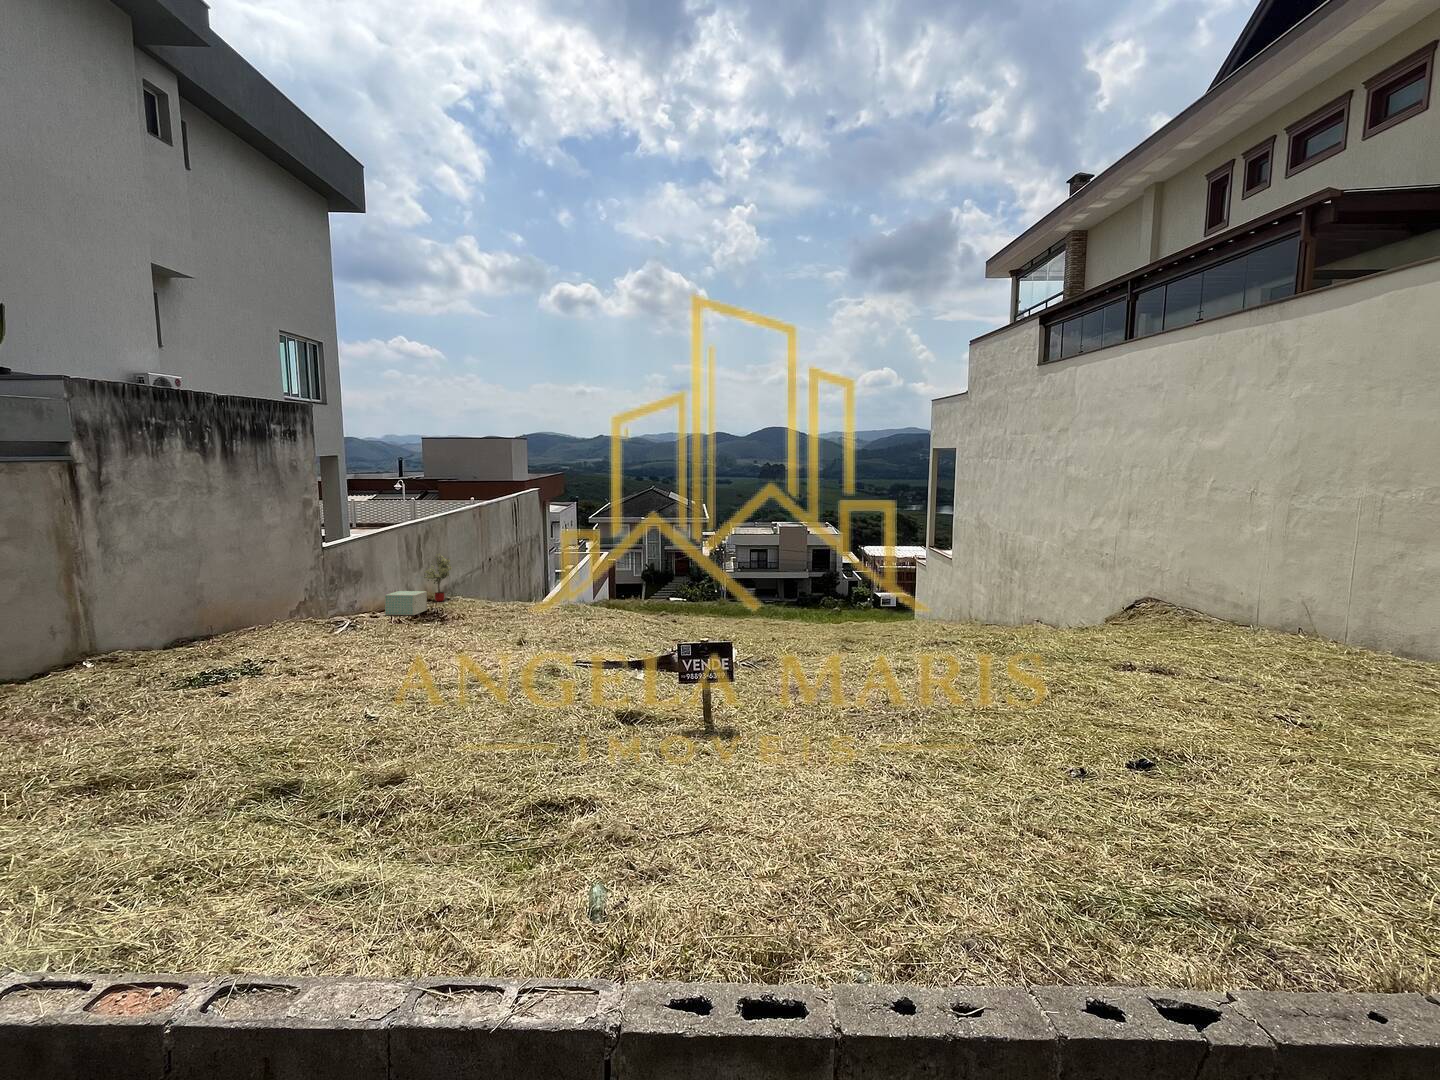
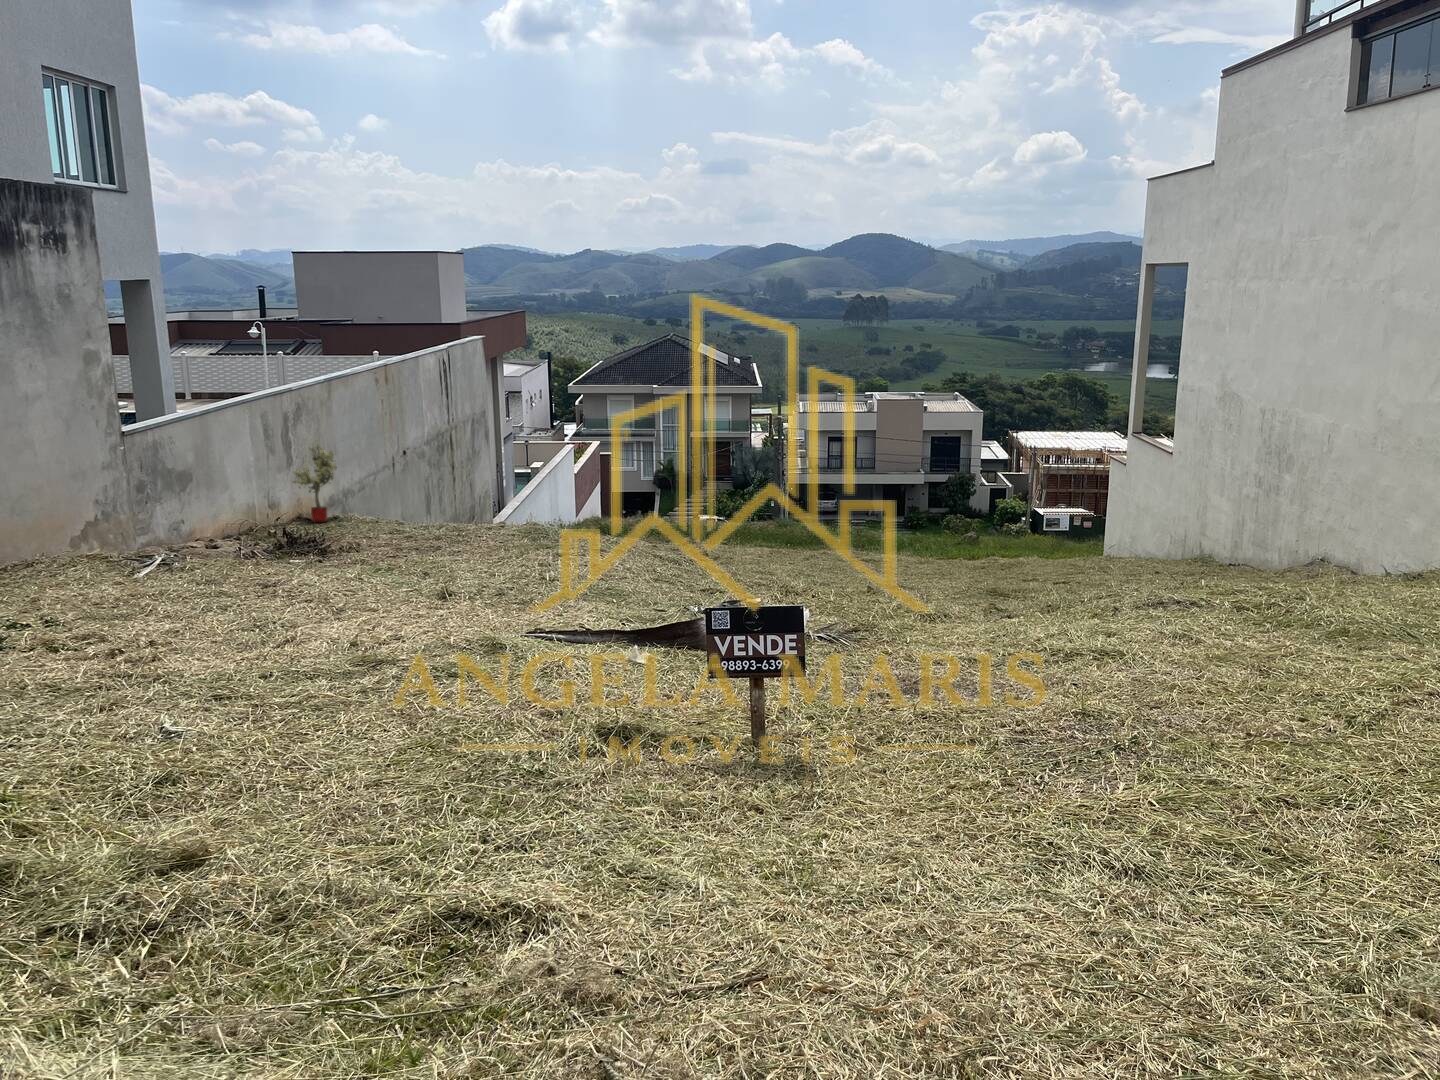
storage box: present [385,591,427,615] -> none [226,505,297,546]

